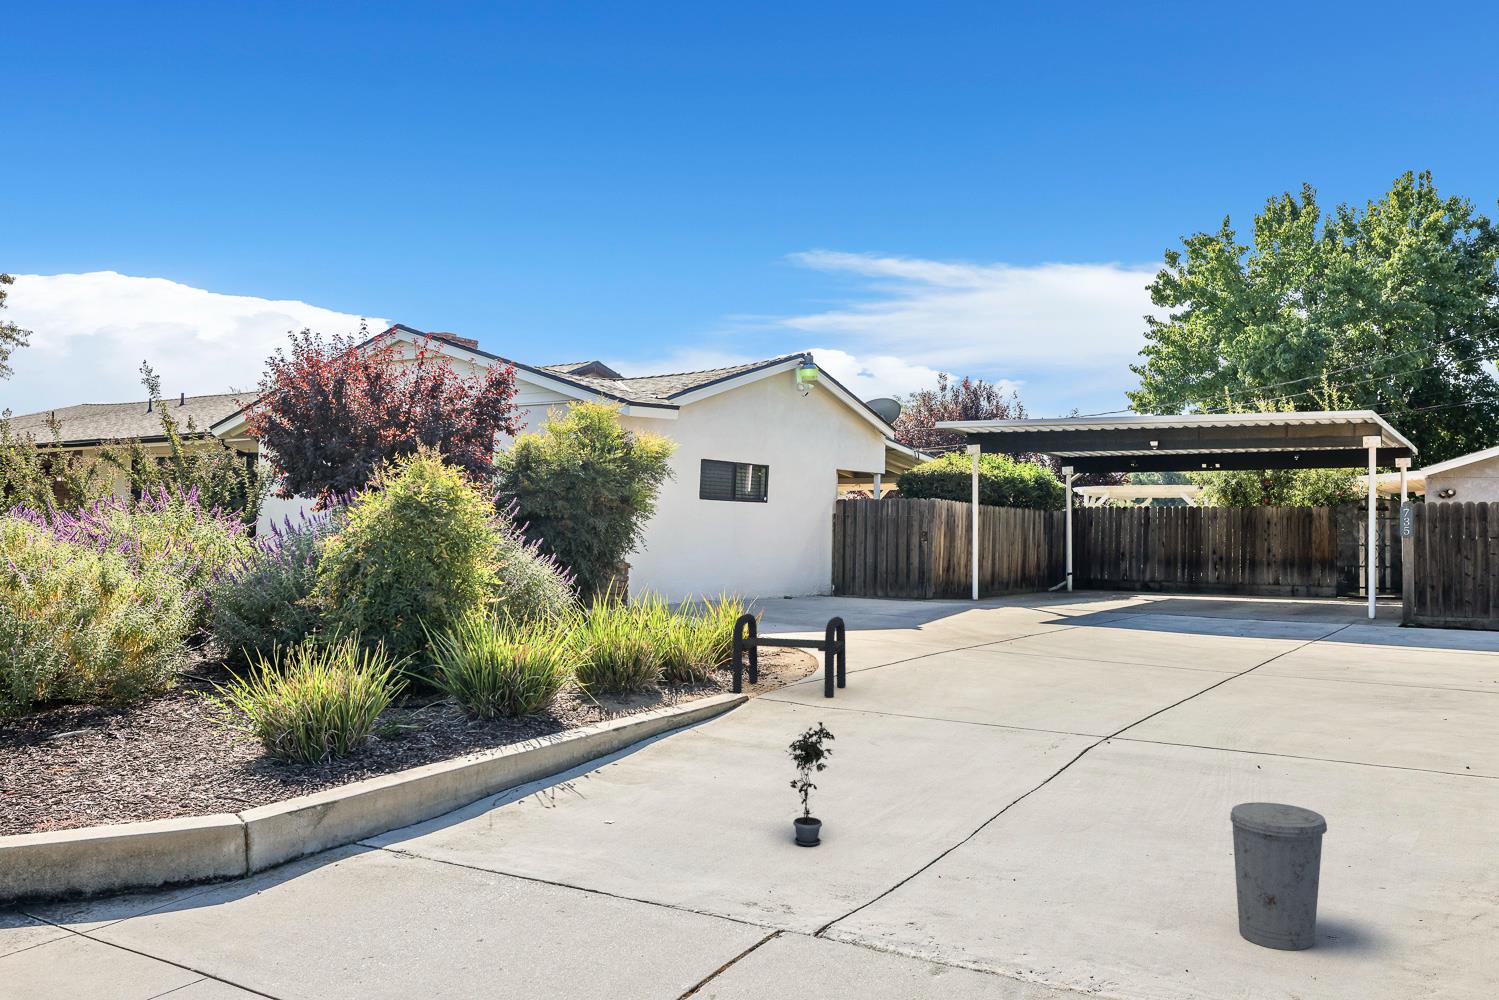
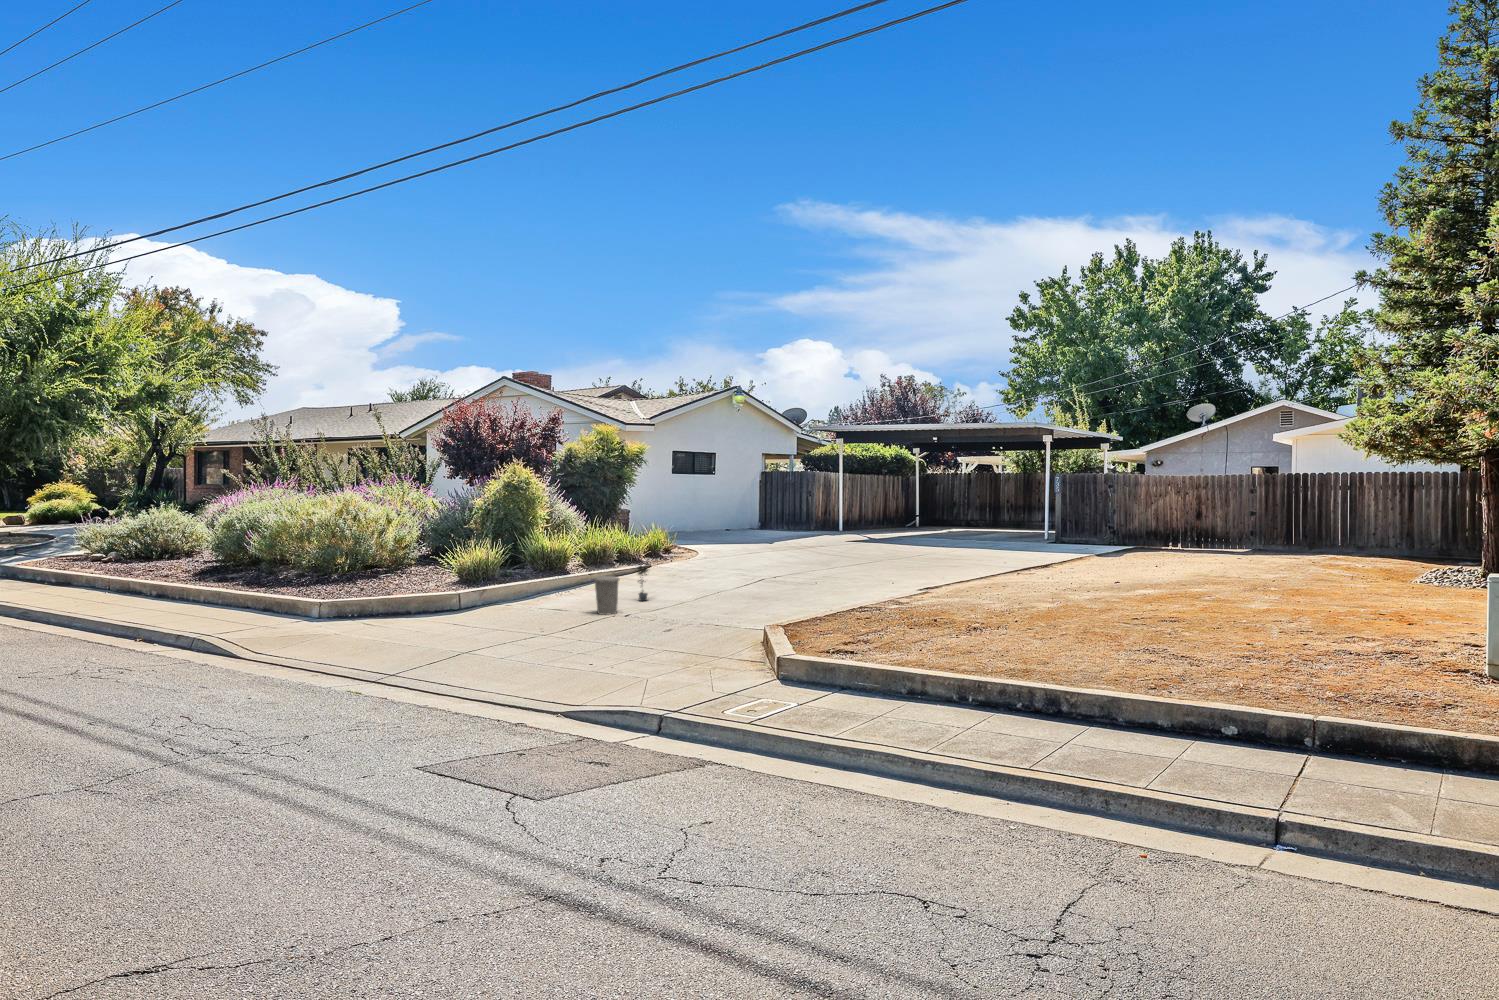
bench: present [733,614,846,698] -> none [655,532,708,568]
trash can: present [1230,802,1327,950] -> present [594,576,619,615]

